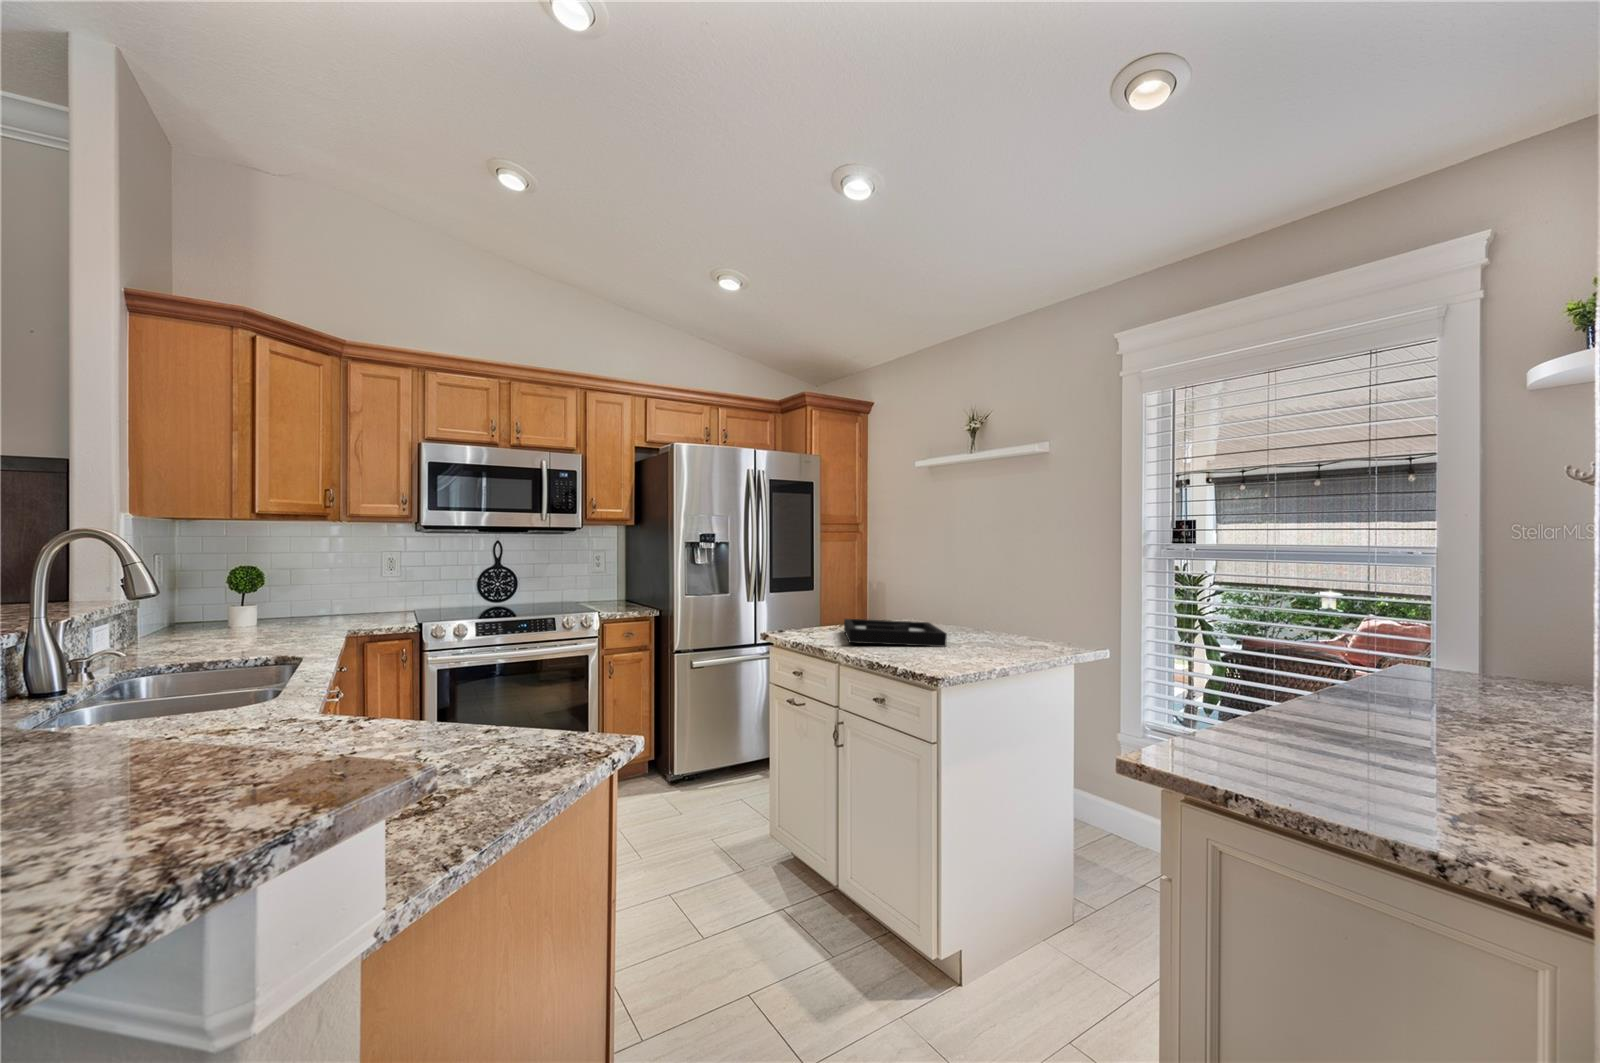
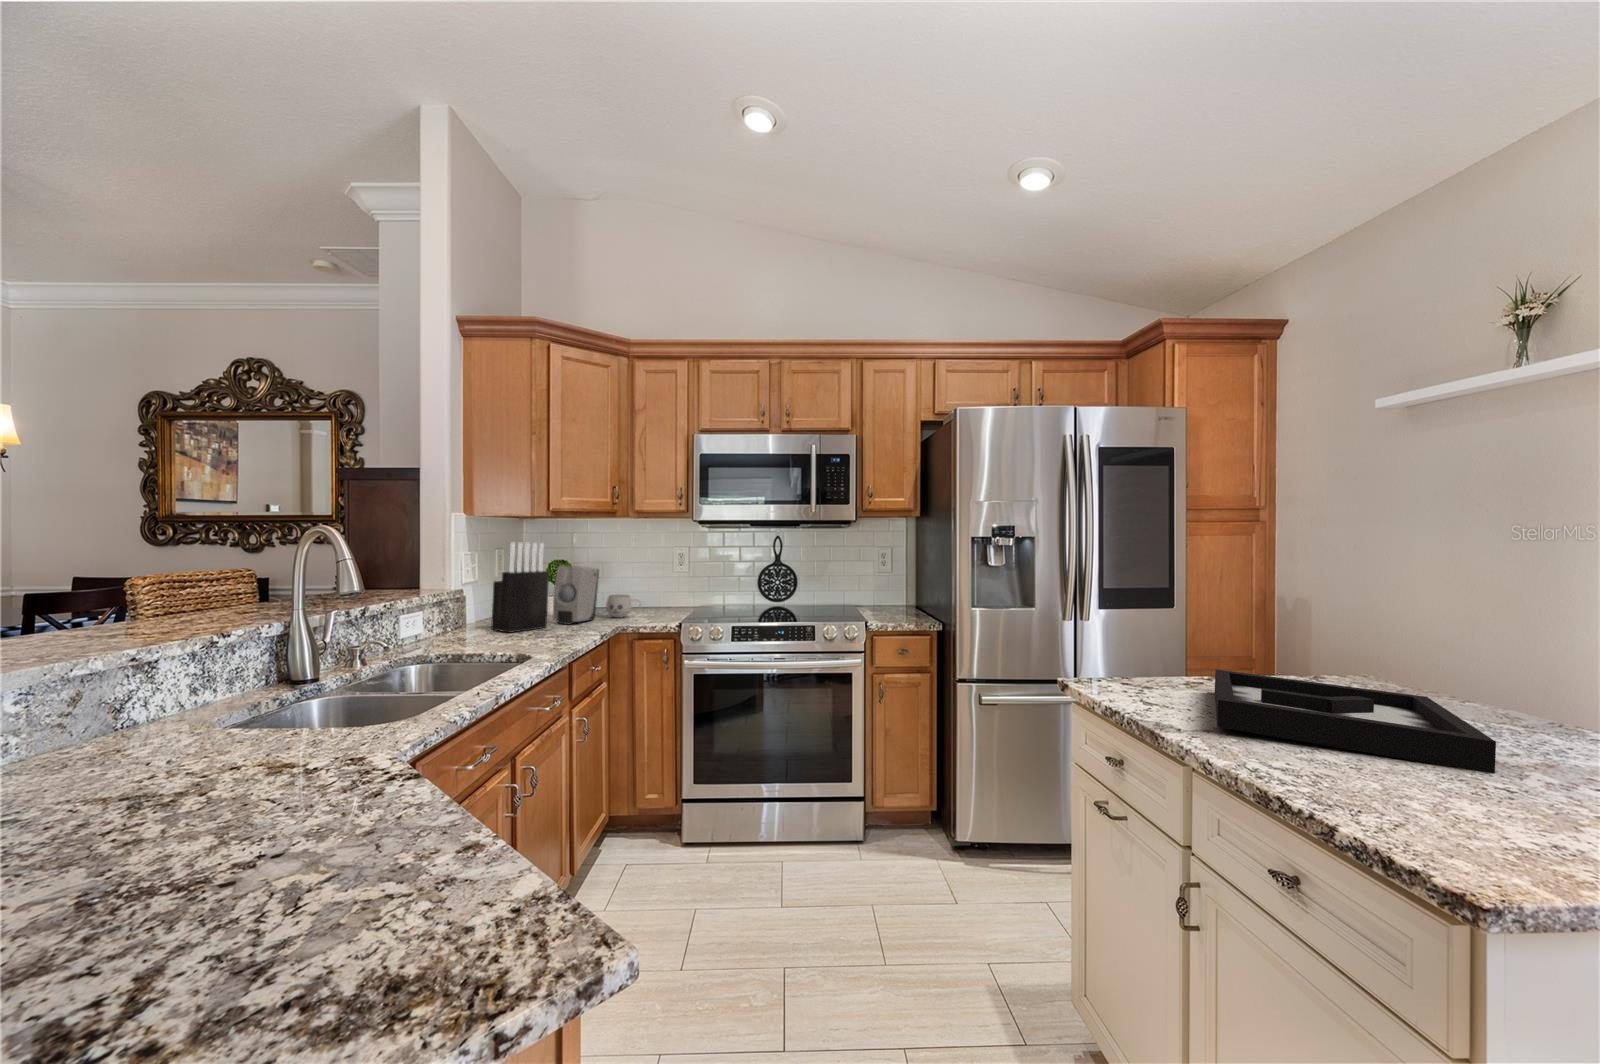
knife block: none [201,550,271,646] -> present [491,542,549,633]
soap dispenser: none [266,574,316,635] -> present [553,565,599,624]
mug: none [318,602,362,626] -> present [606,595,641,618]

